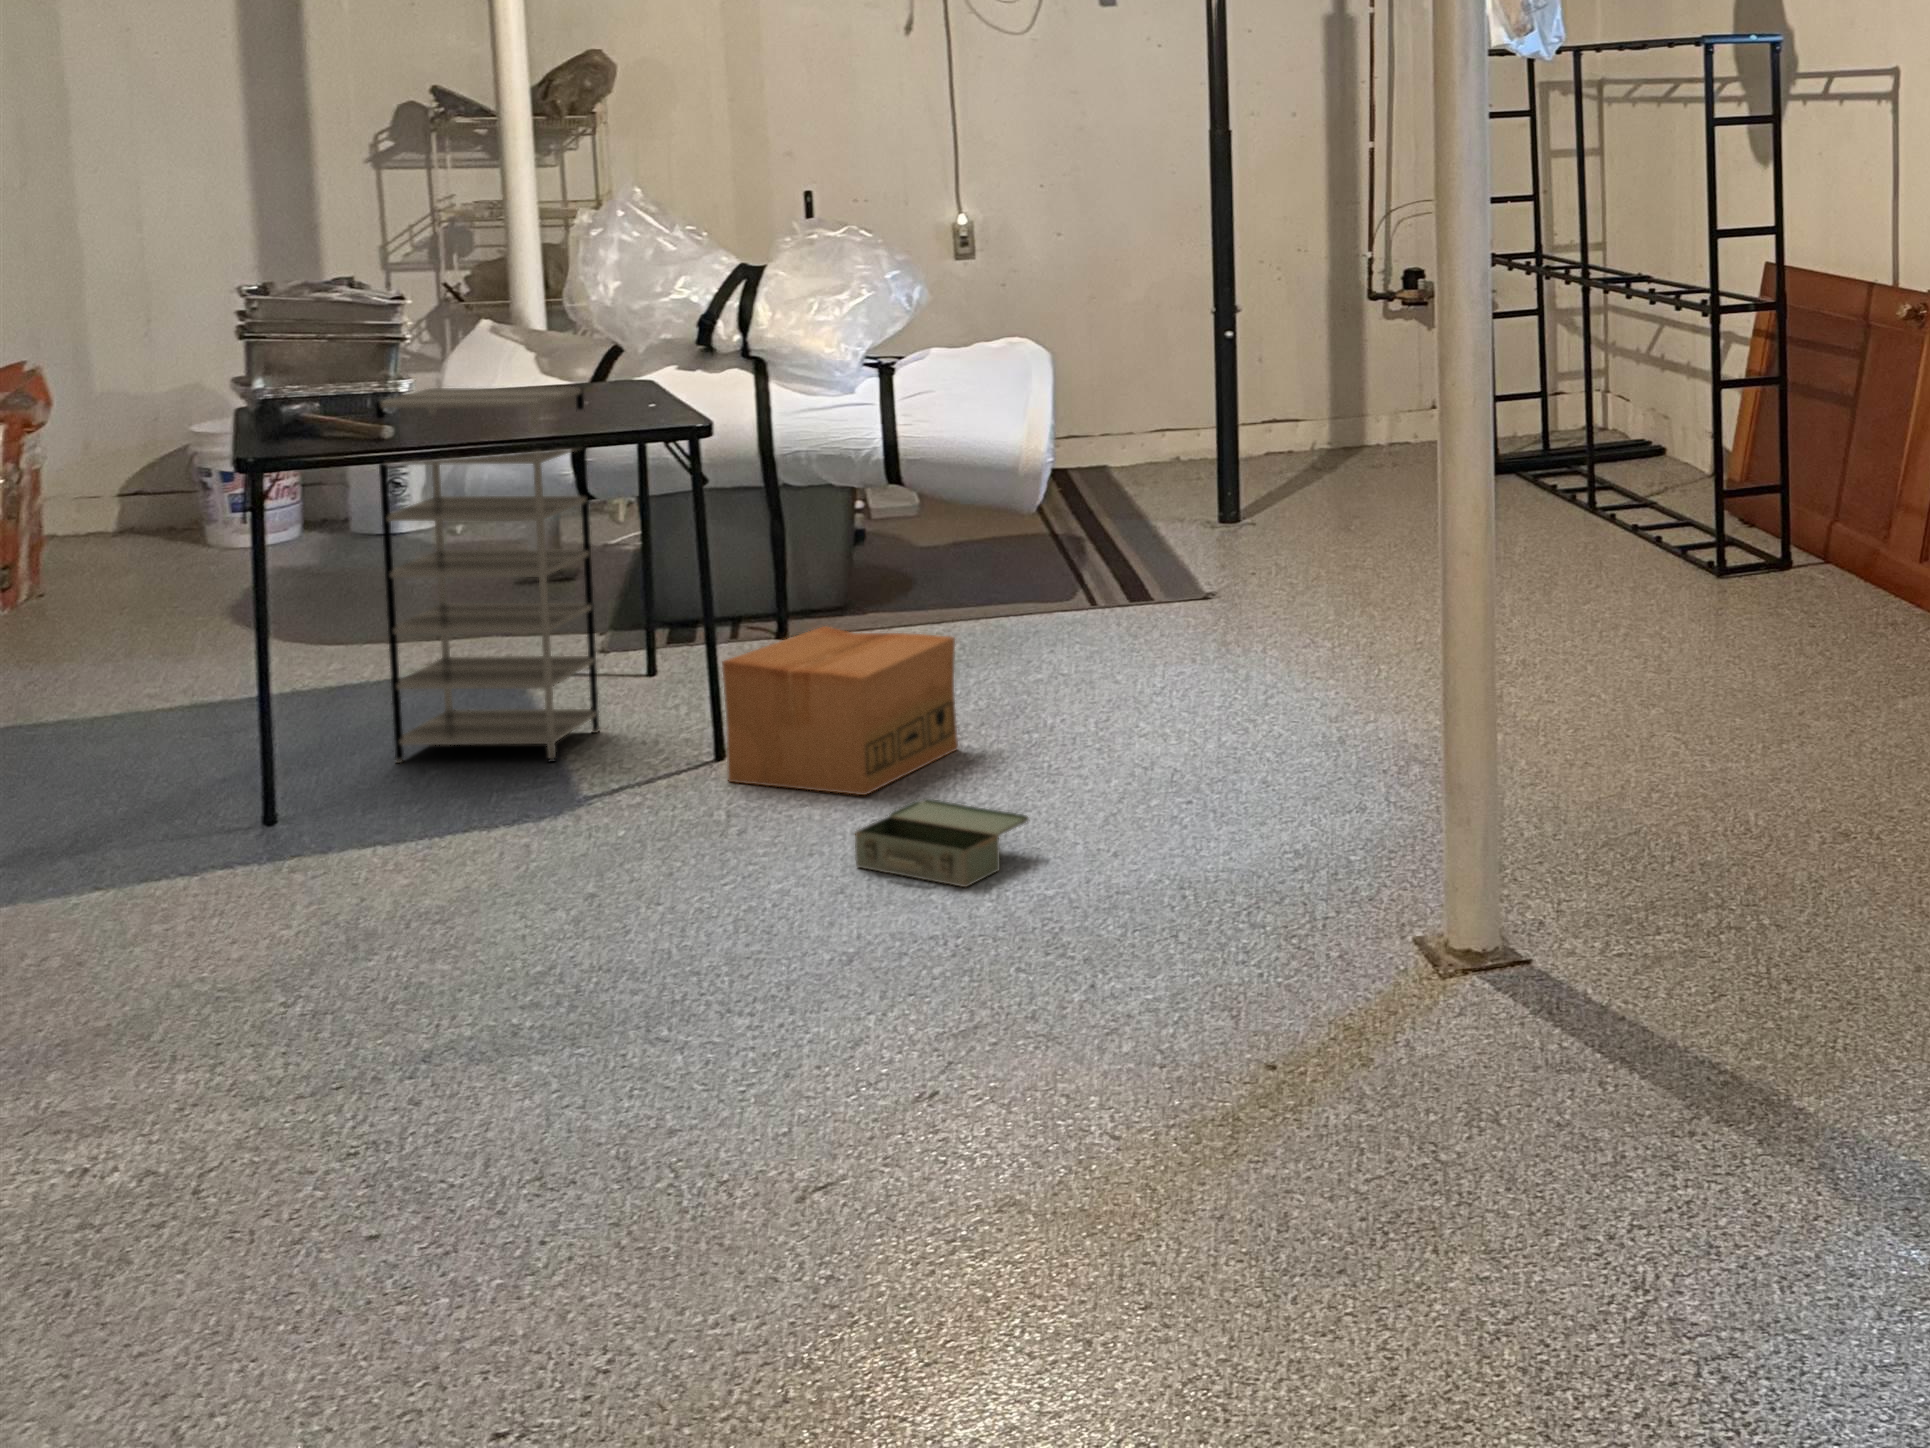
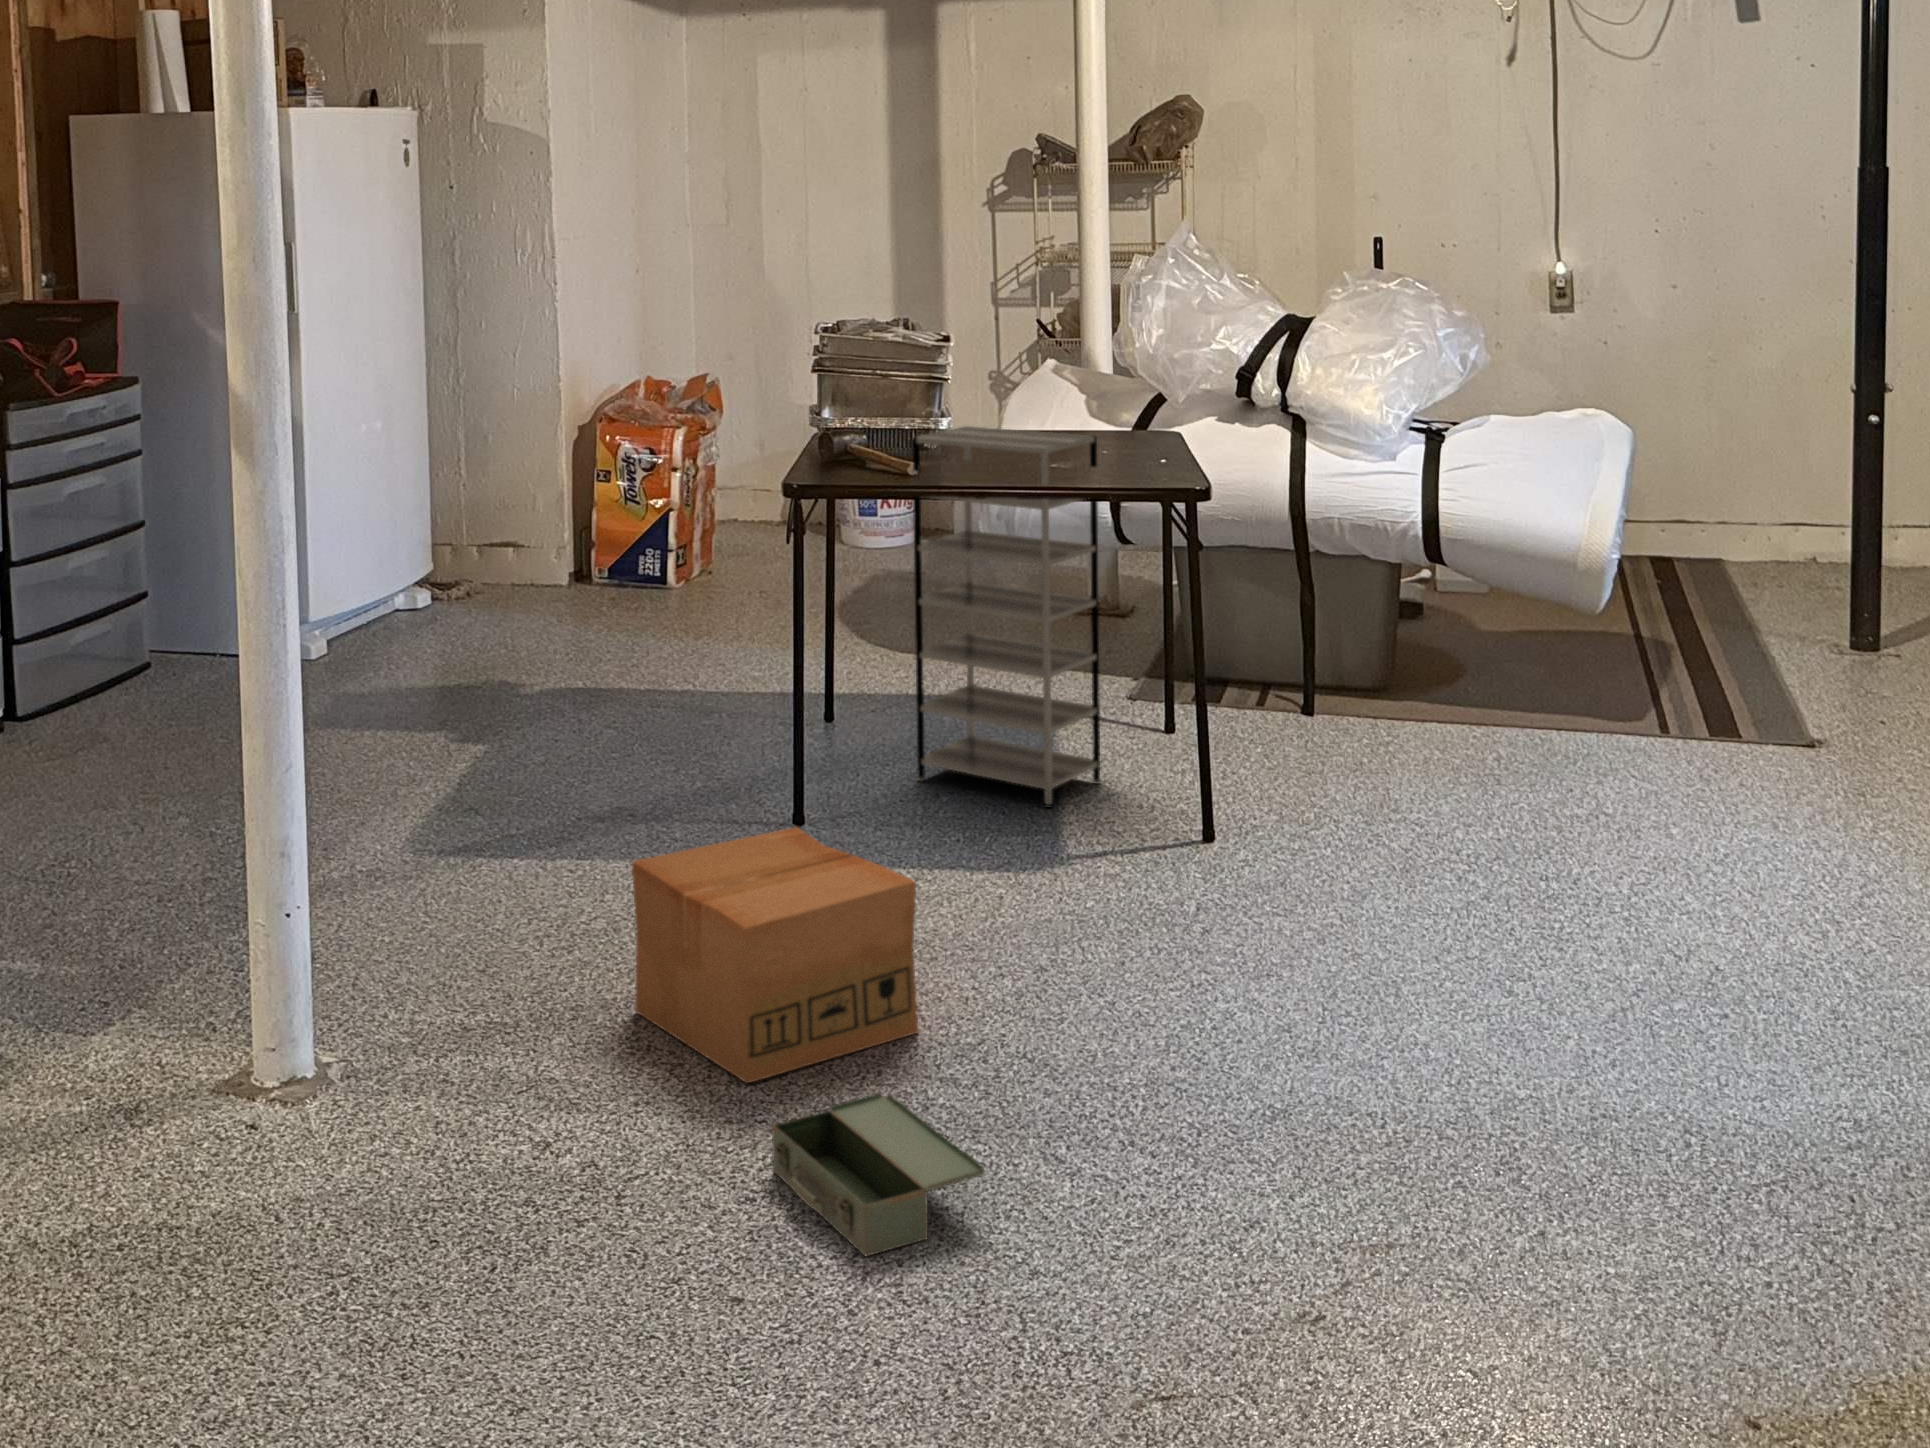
cardboard box: present [722,626,958,795] -> present [632,827,918,1083]
toolbox: present [855,799,1029,887] -> present [772,1093,985,1256]

